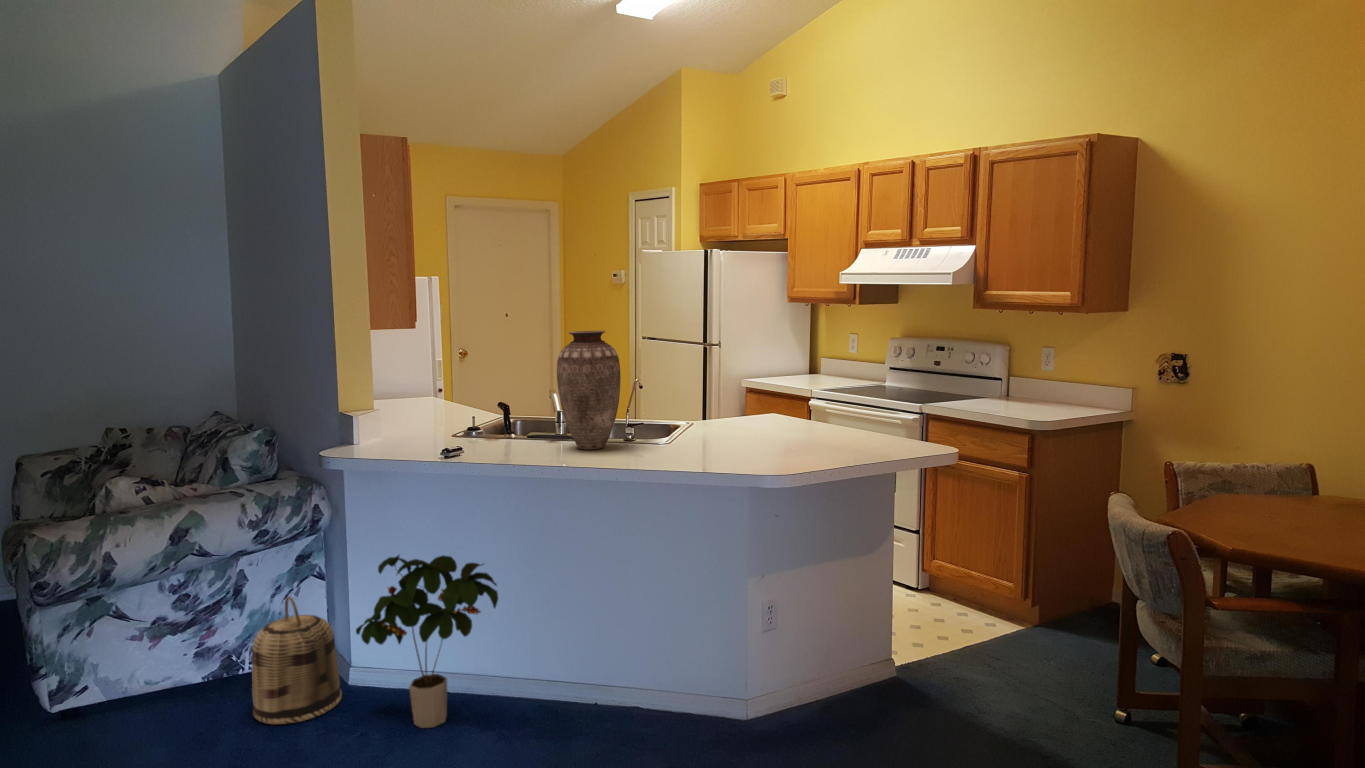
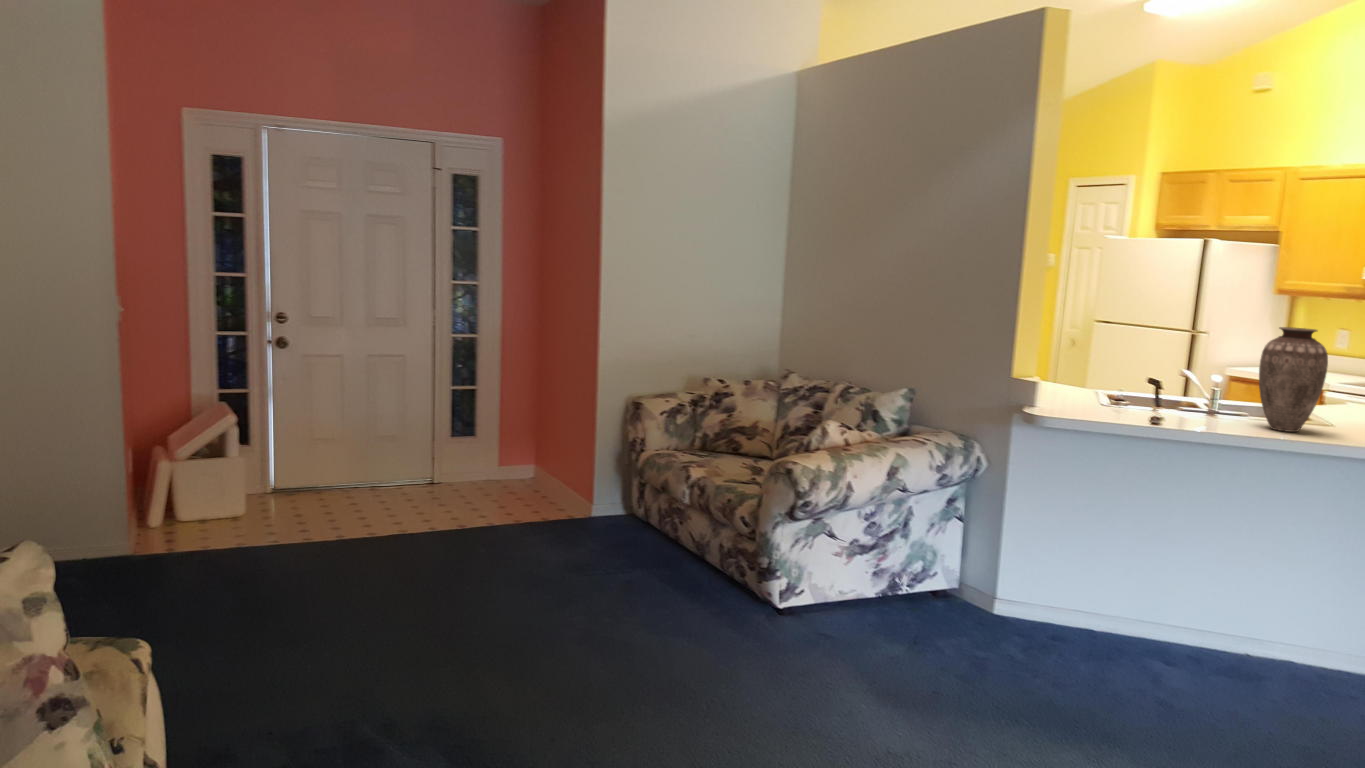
potted plant: present [356,555,498,728] -> none [1052,506,1205,654]
basket: present [252,597,342,725] -> none [942,532,1016,639]

